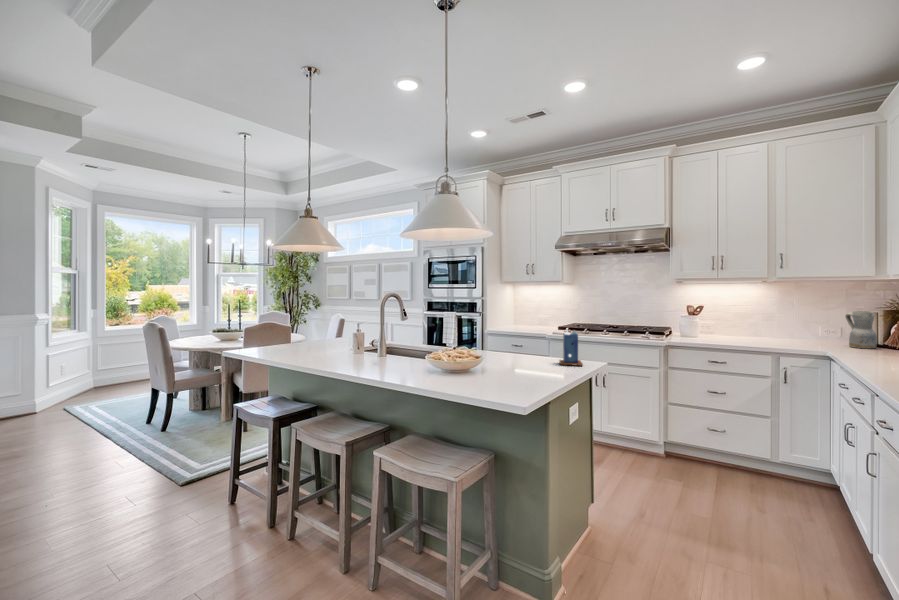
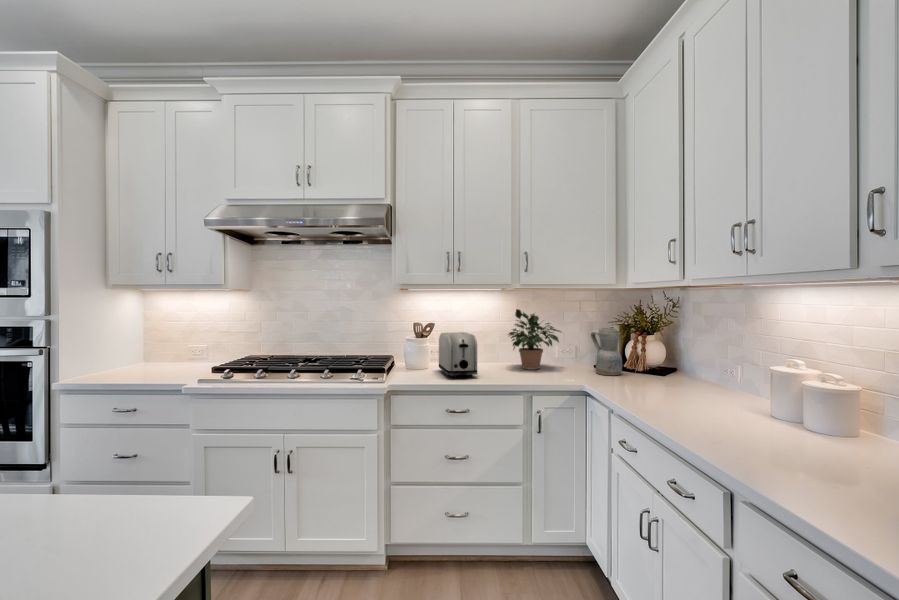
potted plant: none [763,296,822,342] -> present [508,309,561,370]
toaster: none [705,312,735,342] -> present [439,332,477,378]
candle: present [559,330,583,366] -> none [57,430,157,567]

